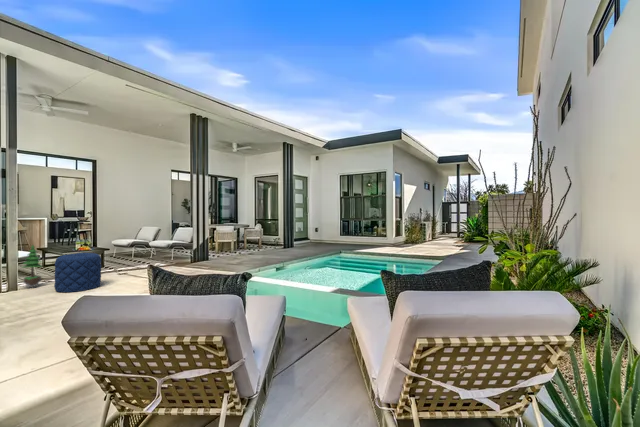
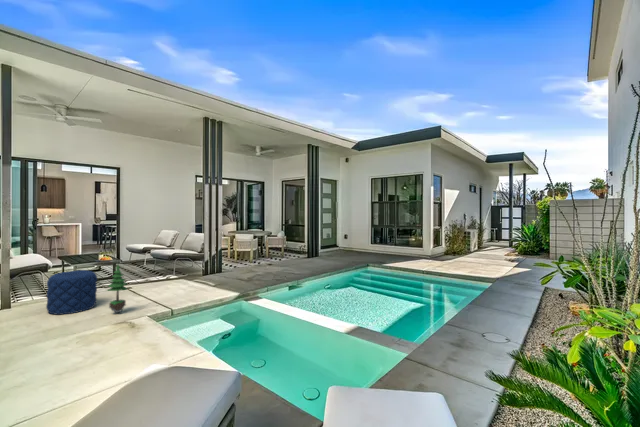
potted tree: present [23,245,42,287] -> present [108,265,127,313]

